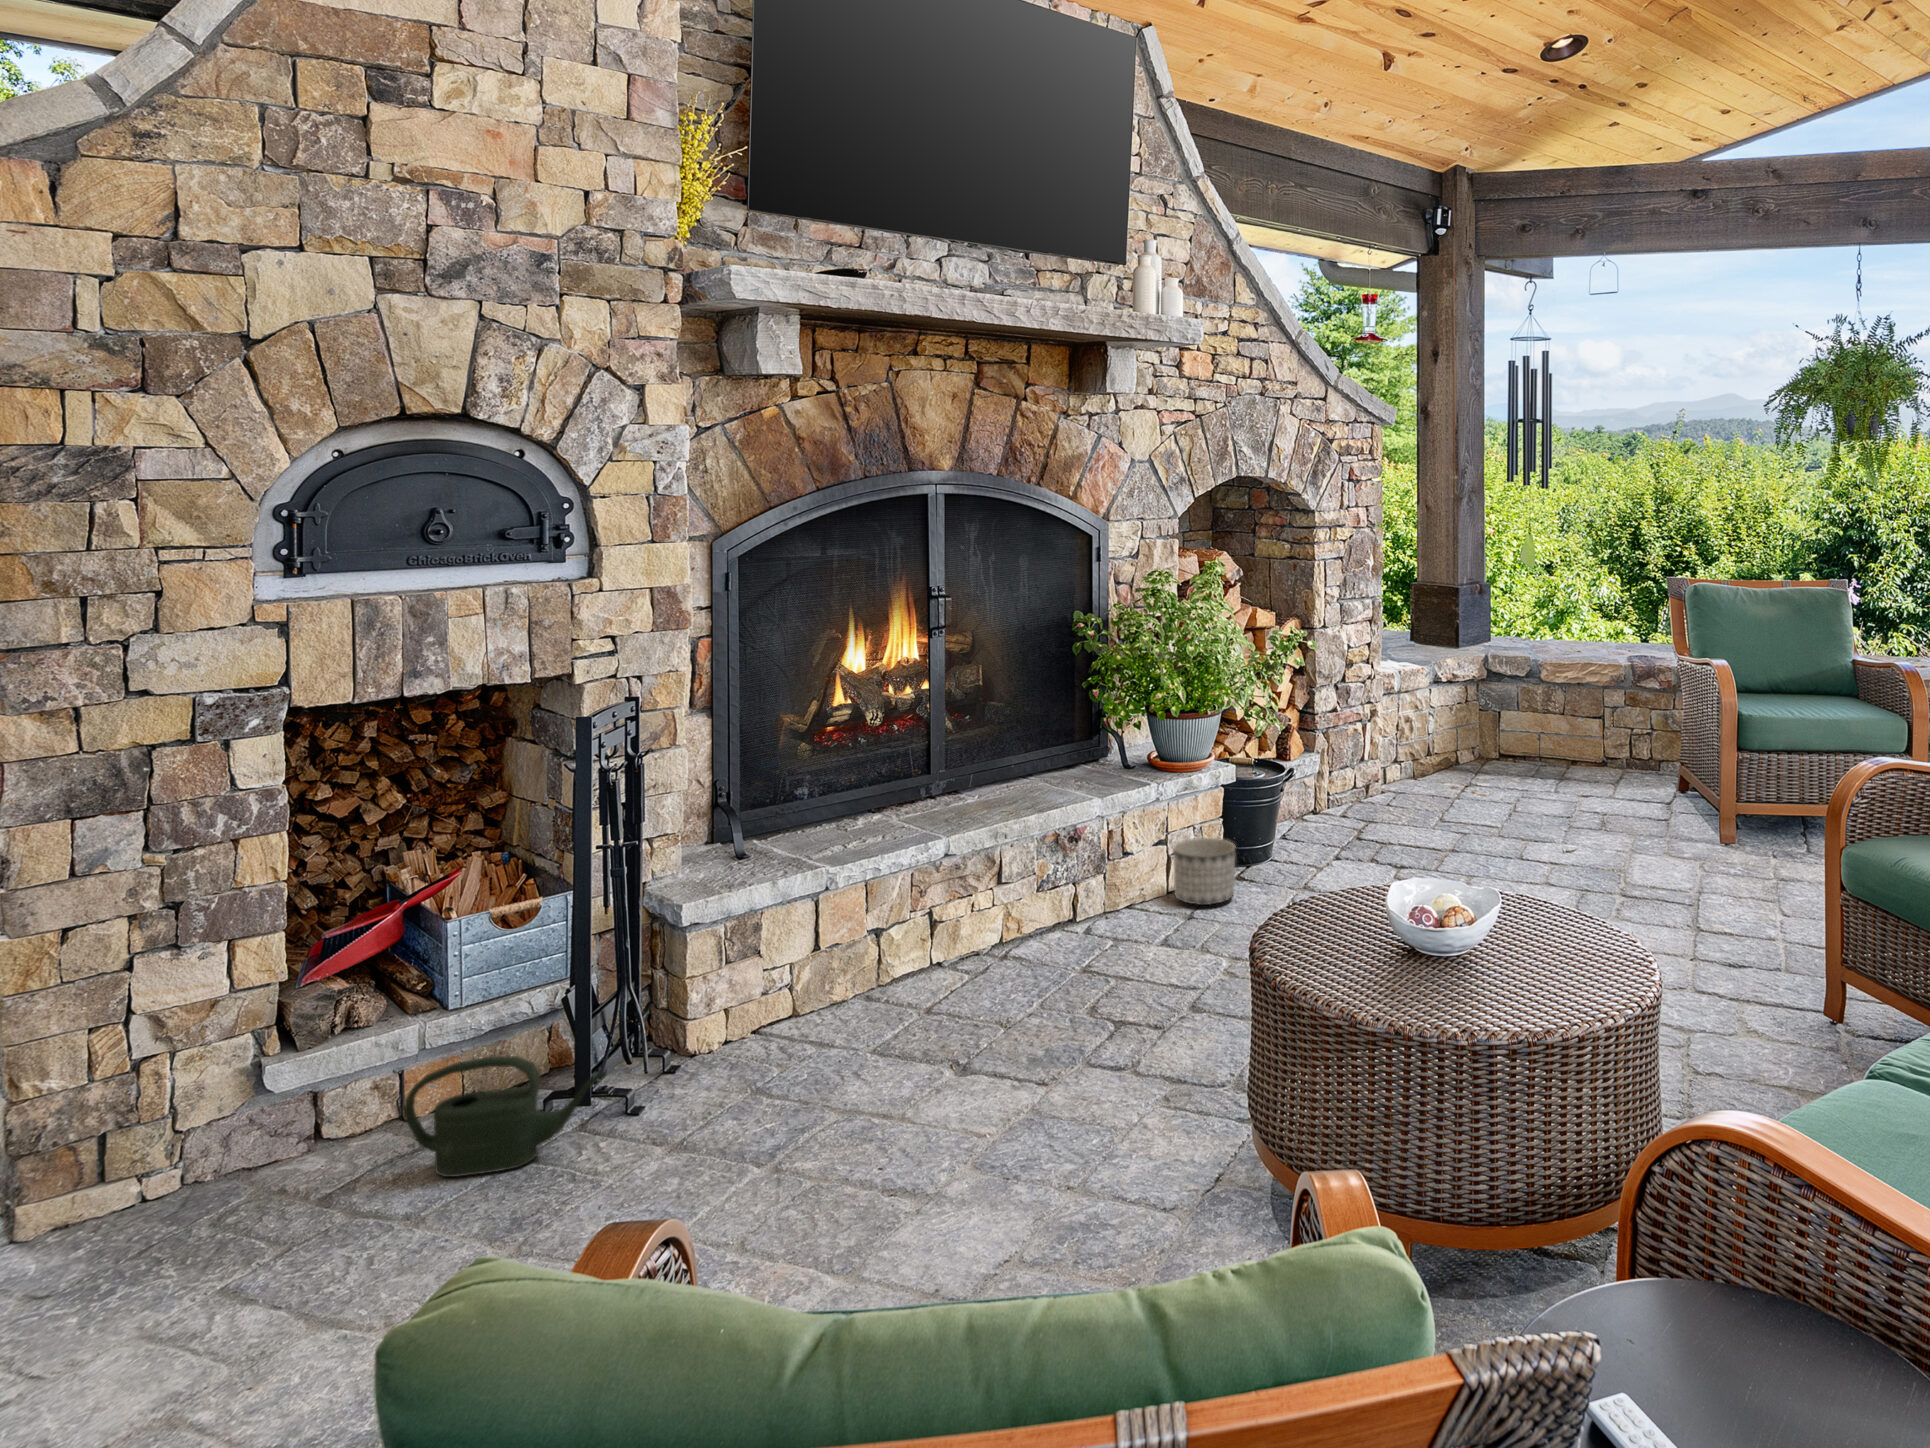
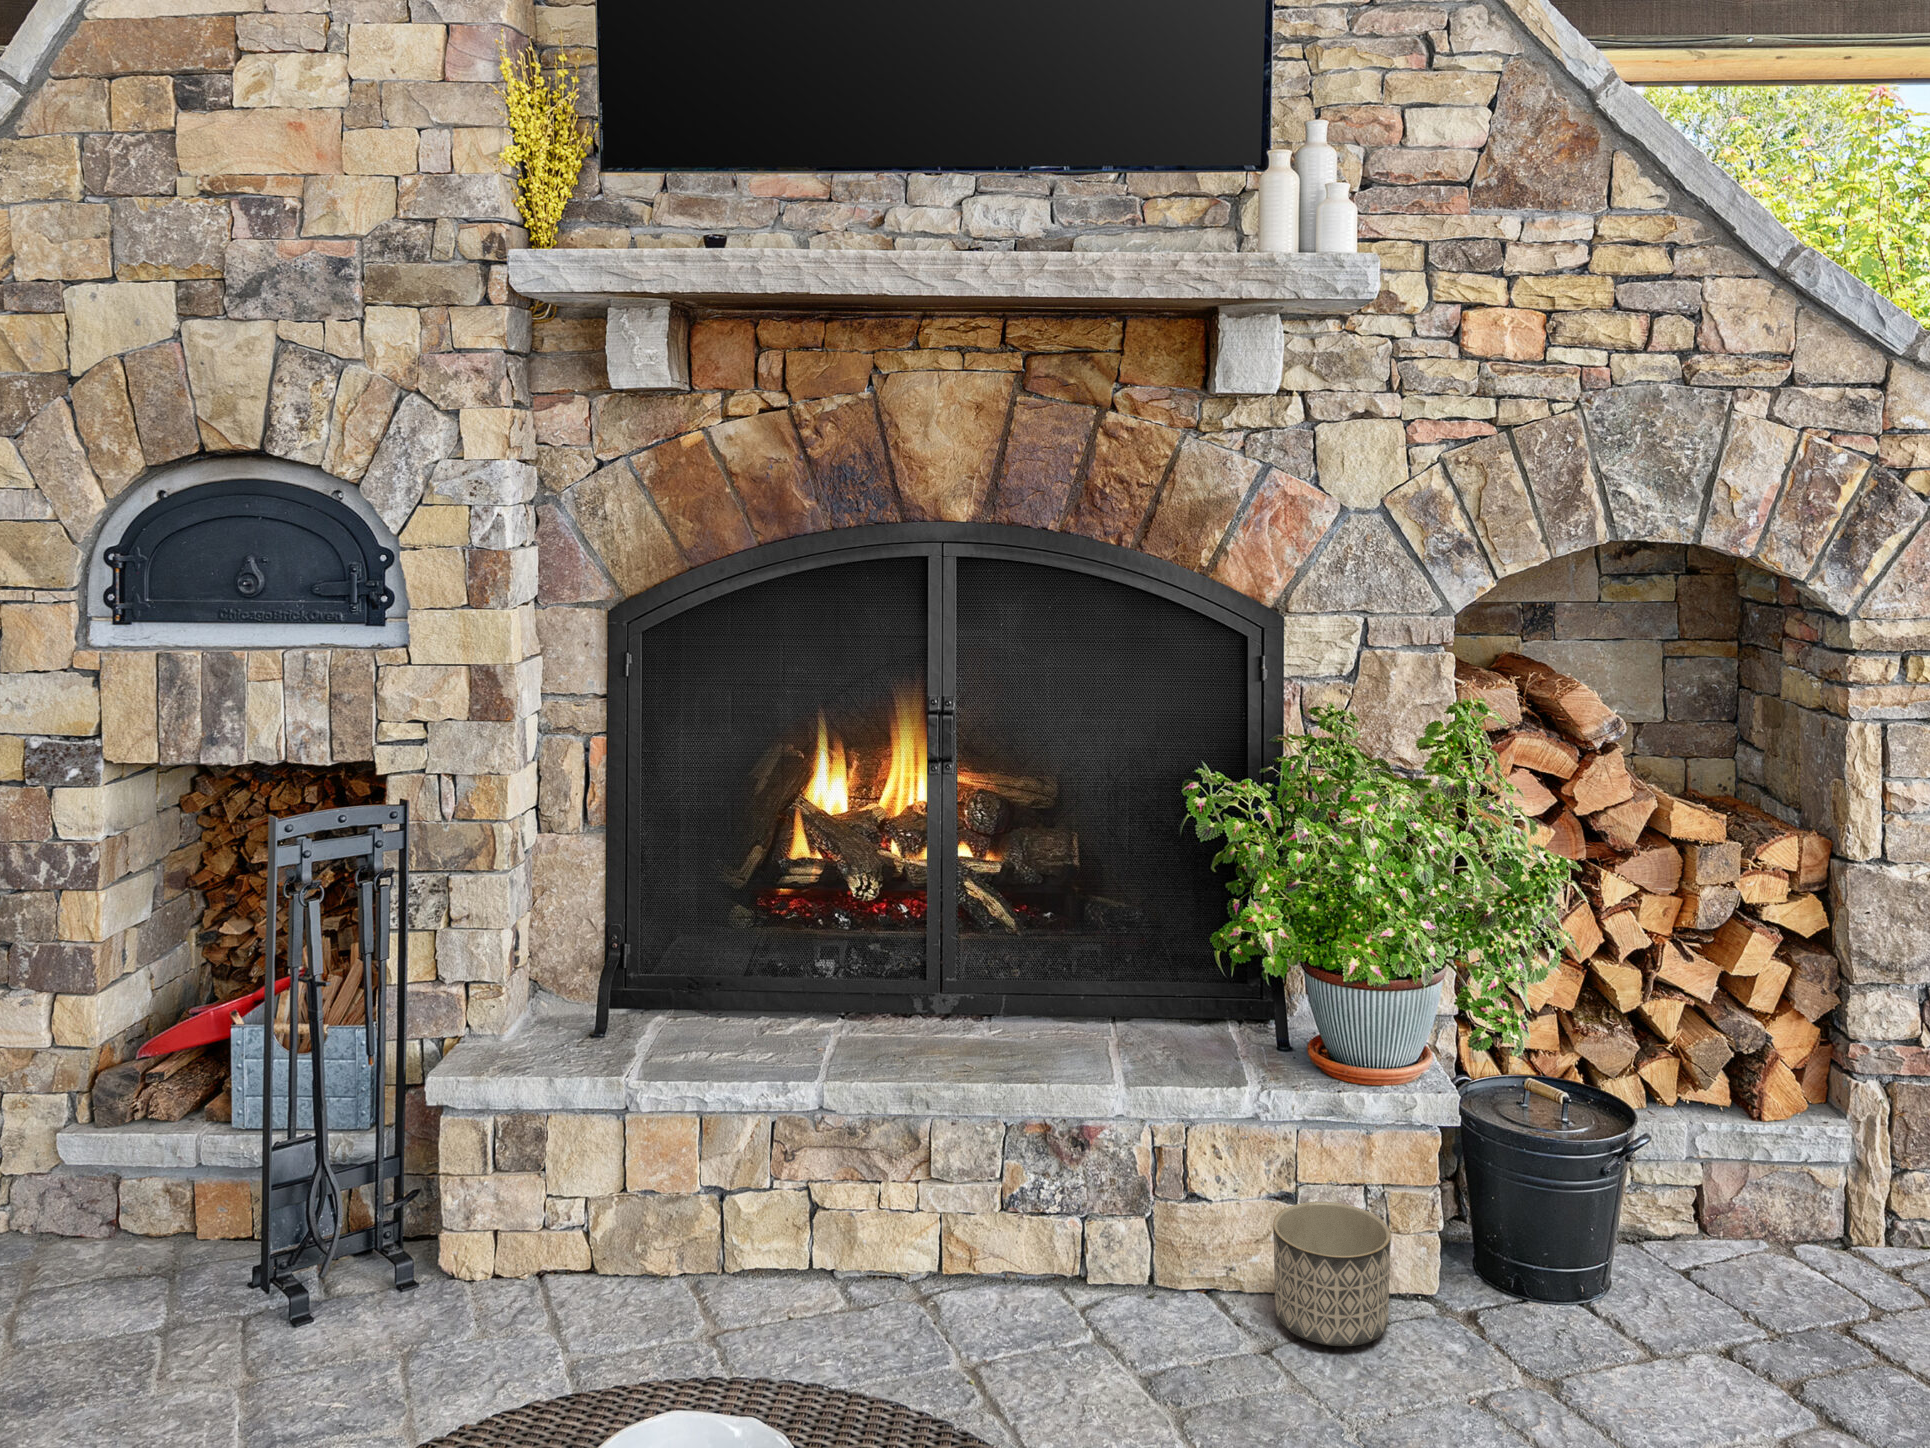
watering can: present [404,1056,606,1177] -> none [75,1199,203,1350]

